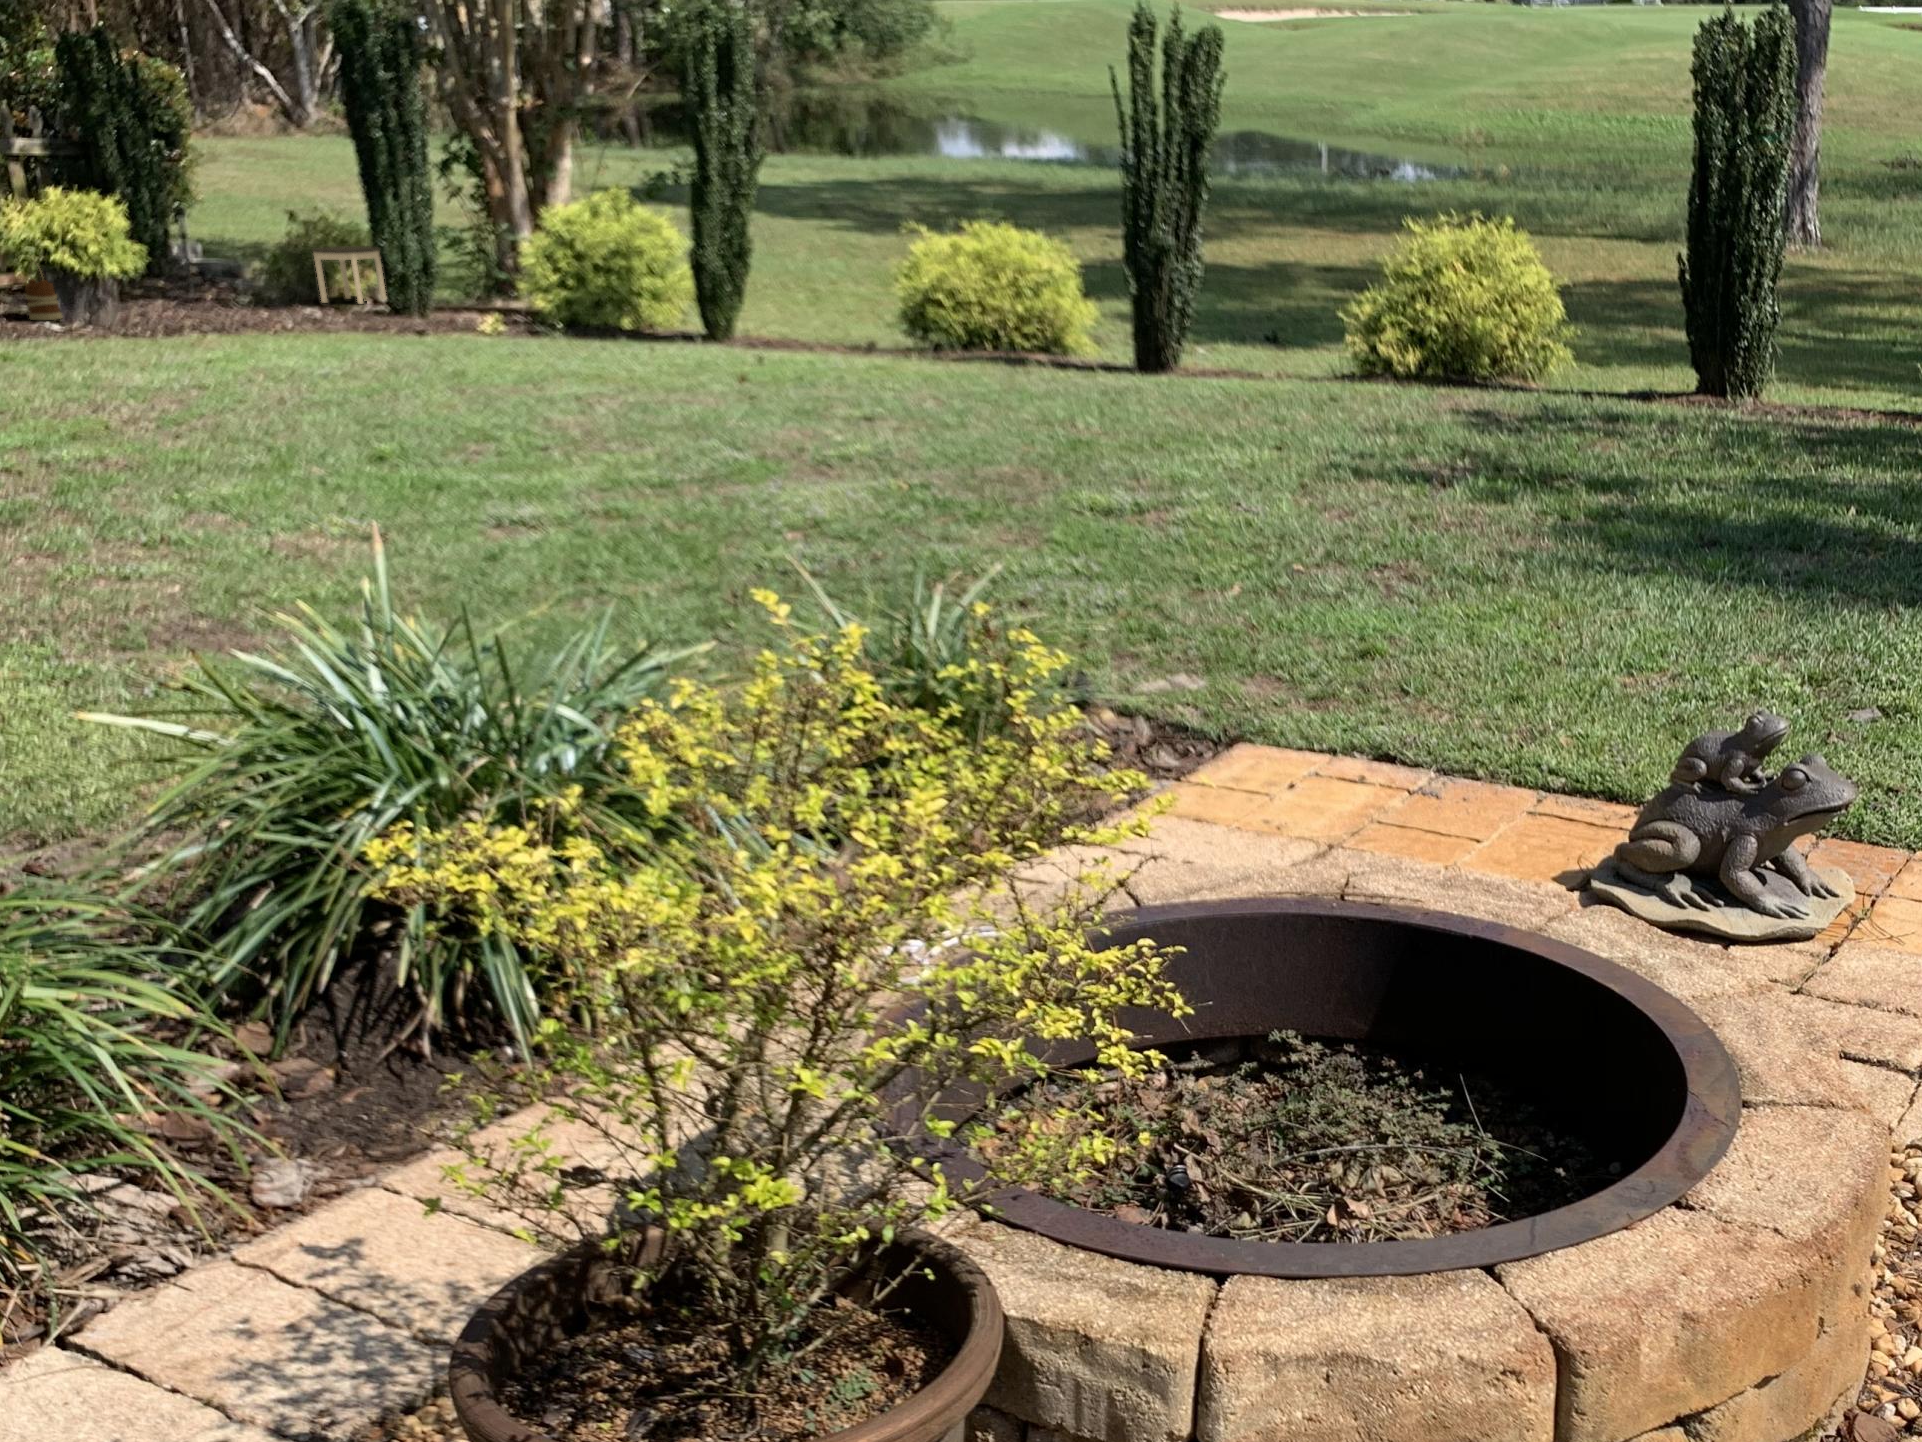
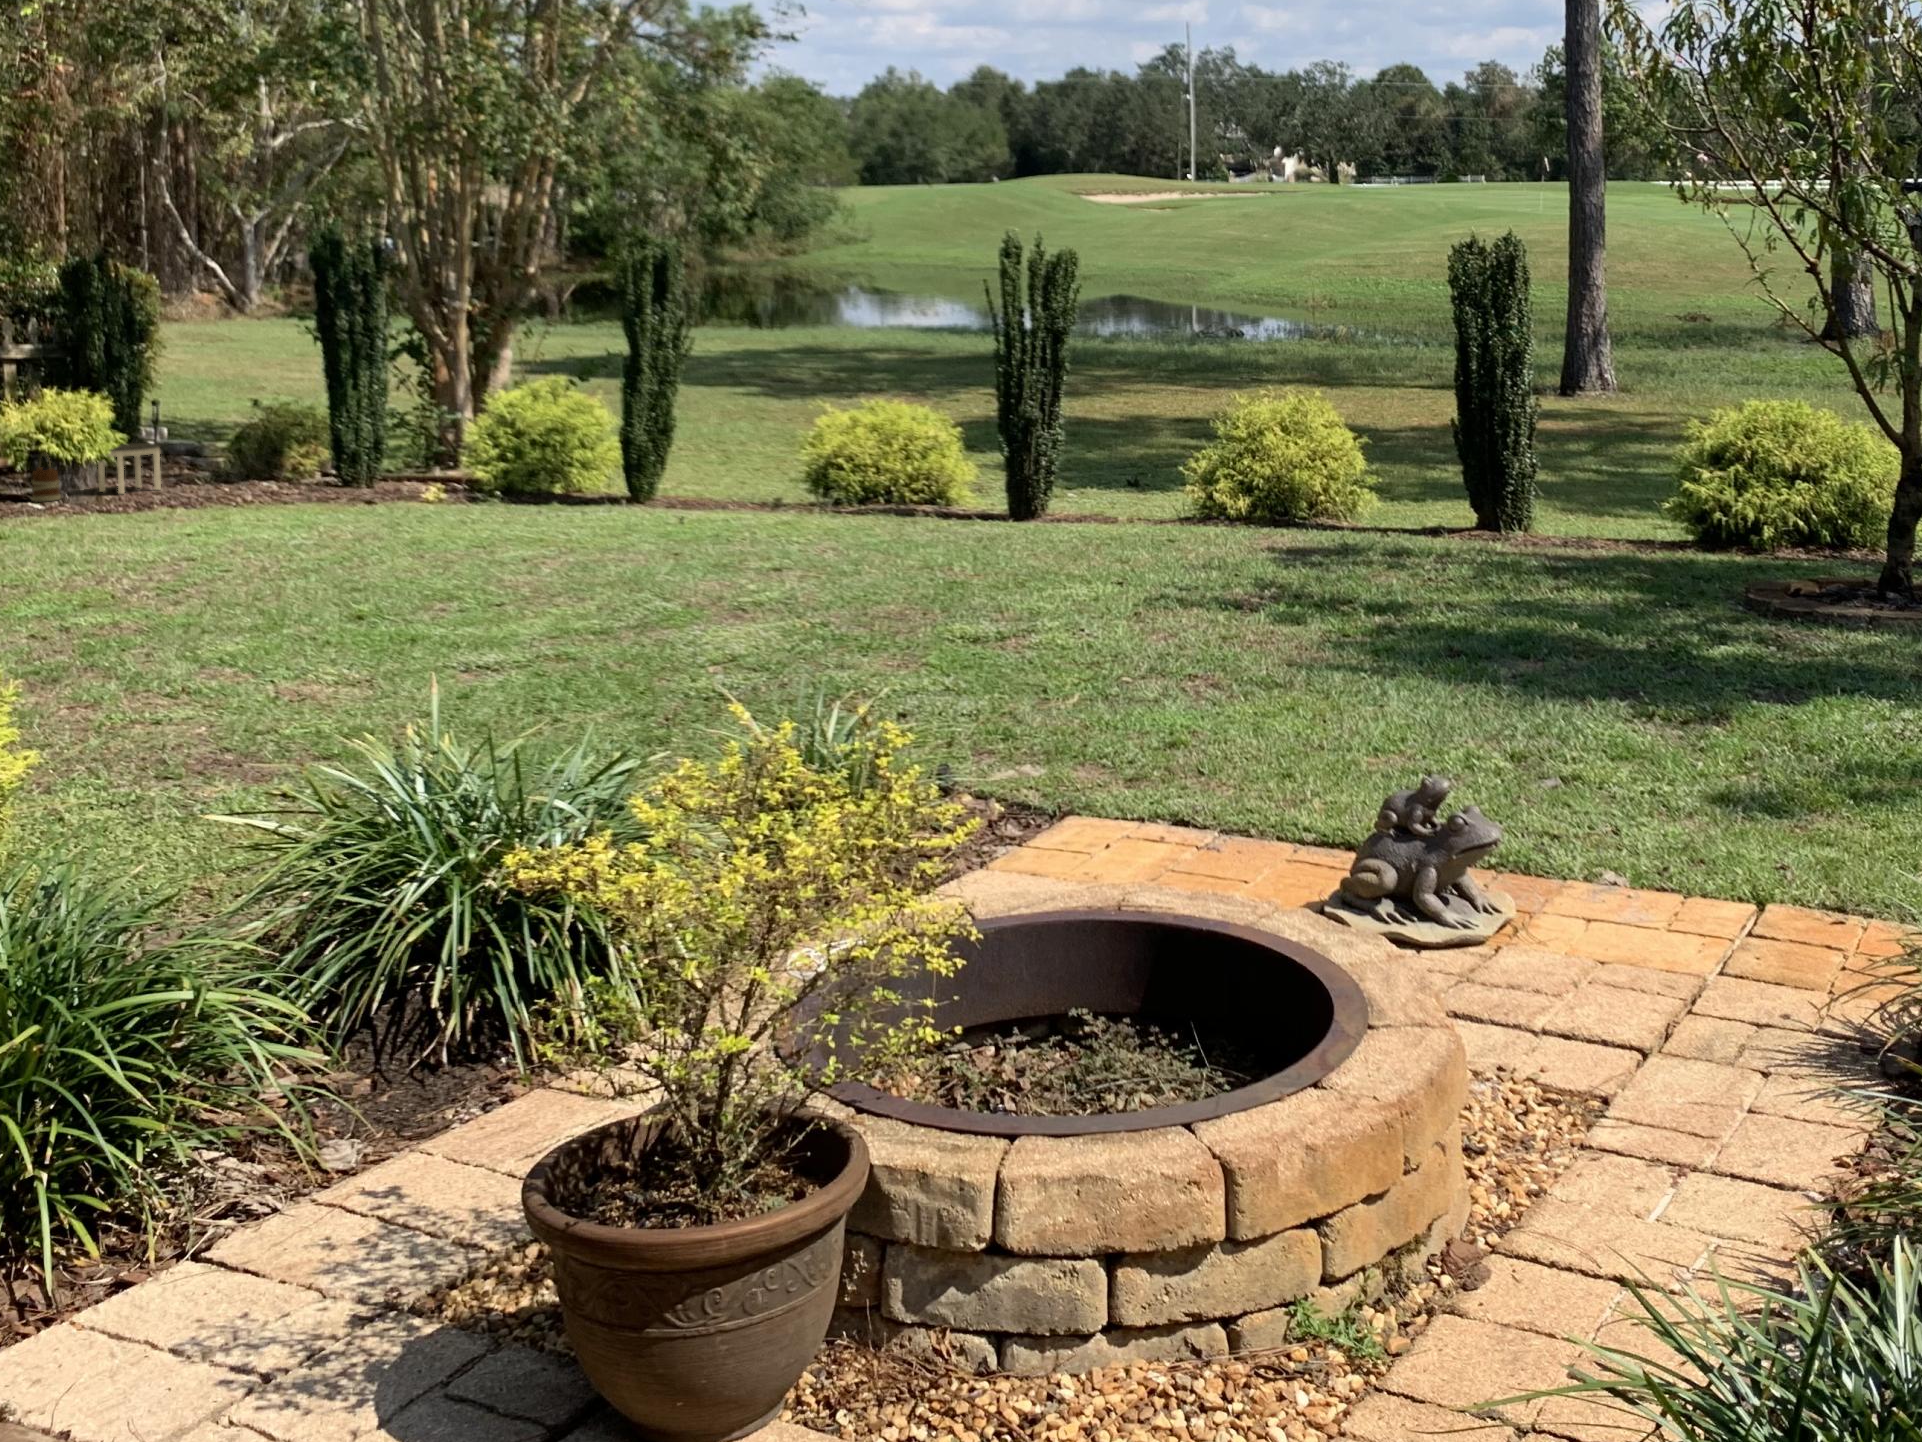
round table: present [312,246,386,304] -> present [98,443,161,494]

